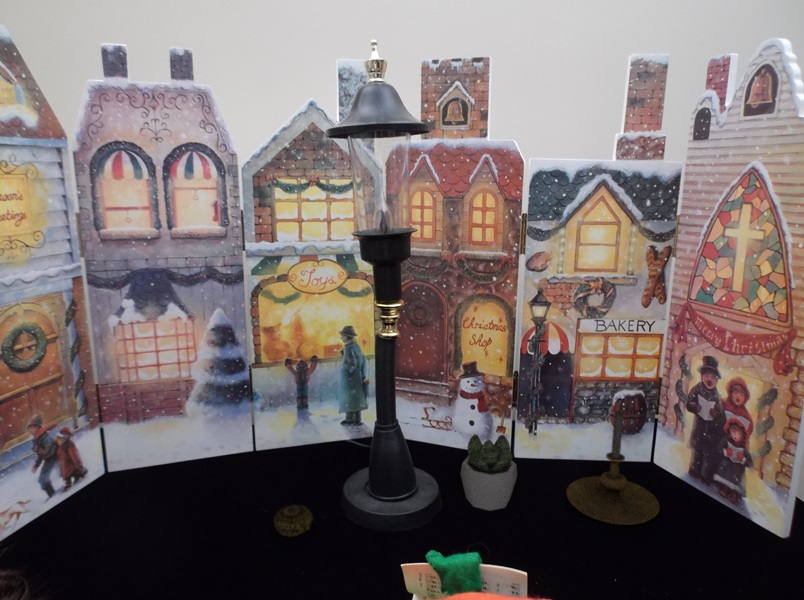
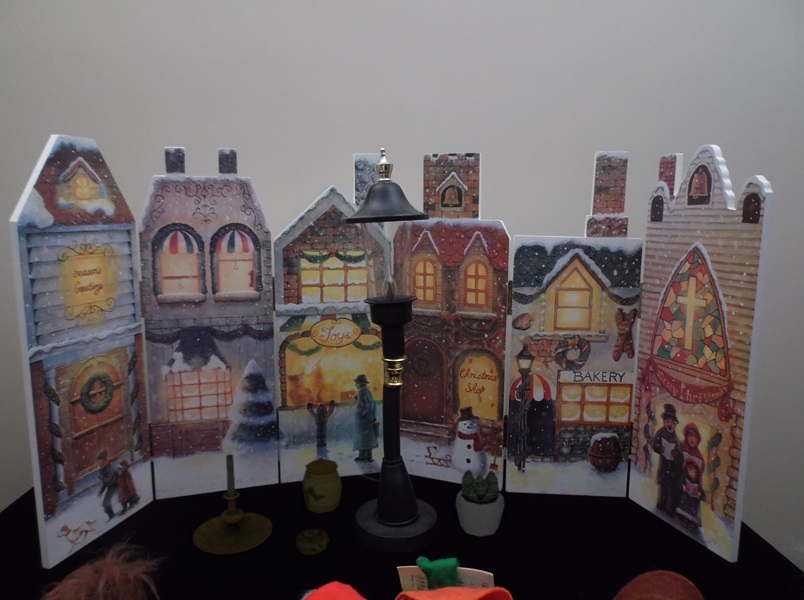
candle holder: present [567,411,659,525] -> present [193,454,272,555]
jar: none [280,421,326,485] -> present [303,458,342,513]

